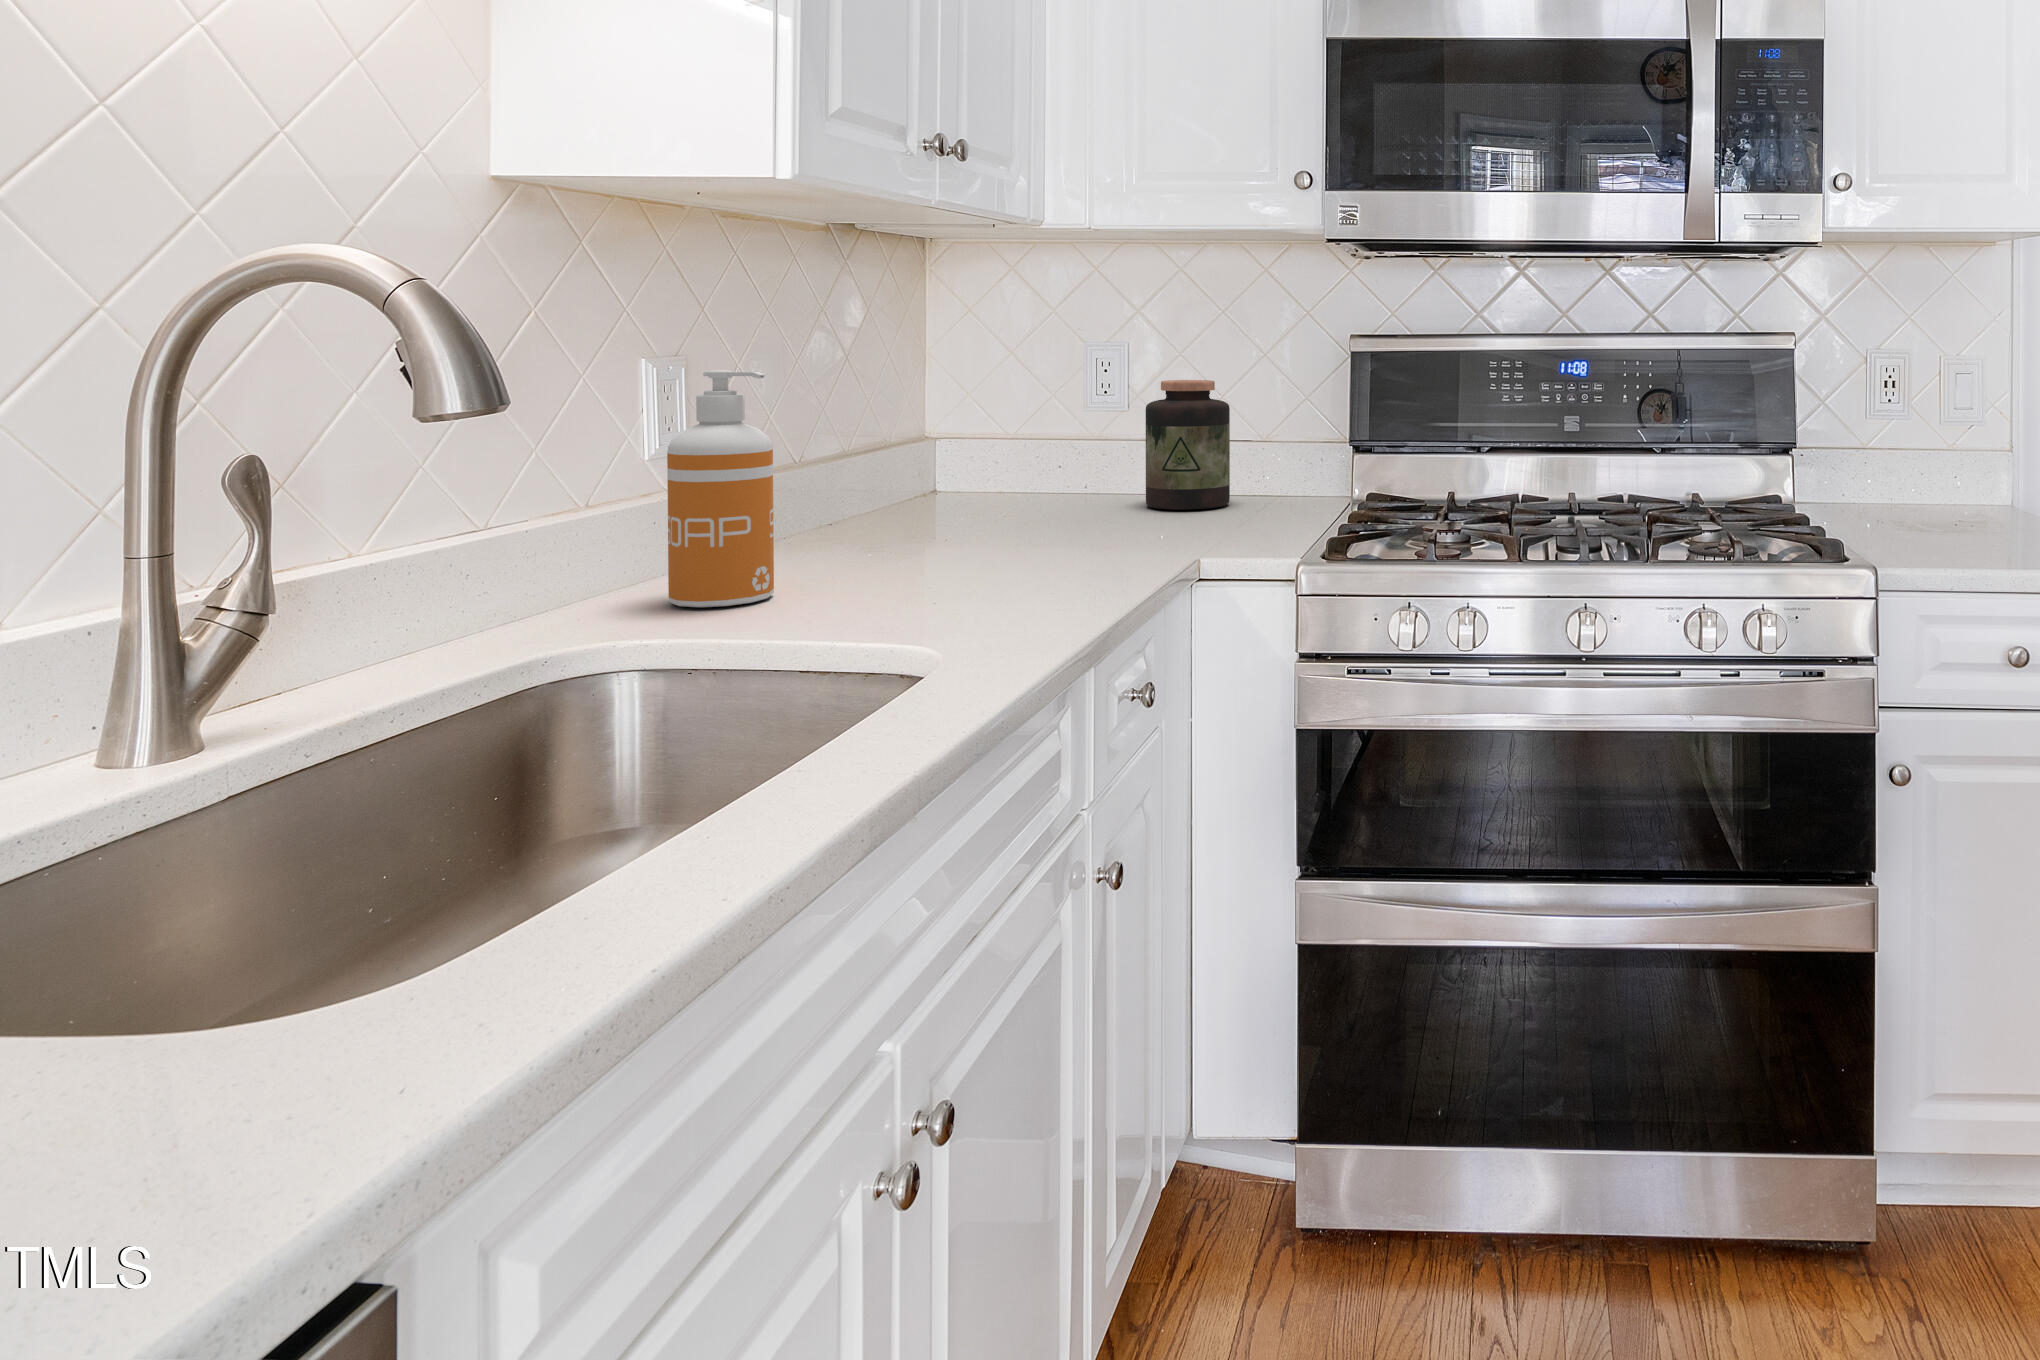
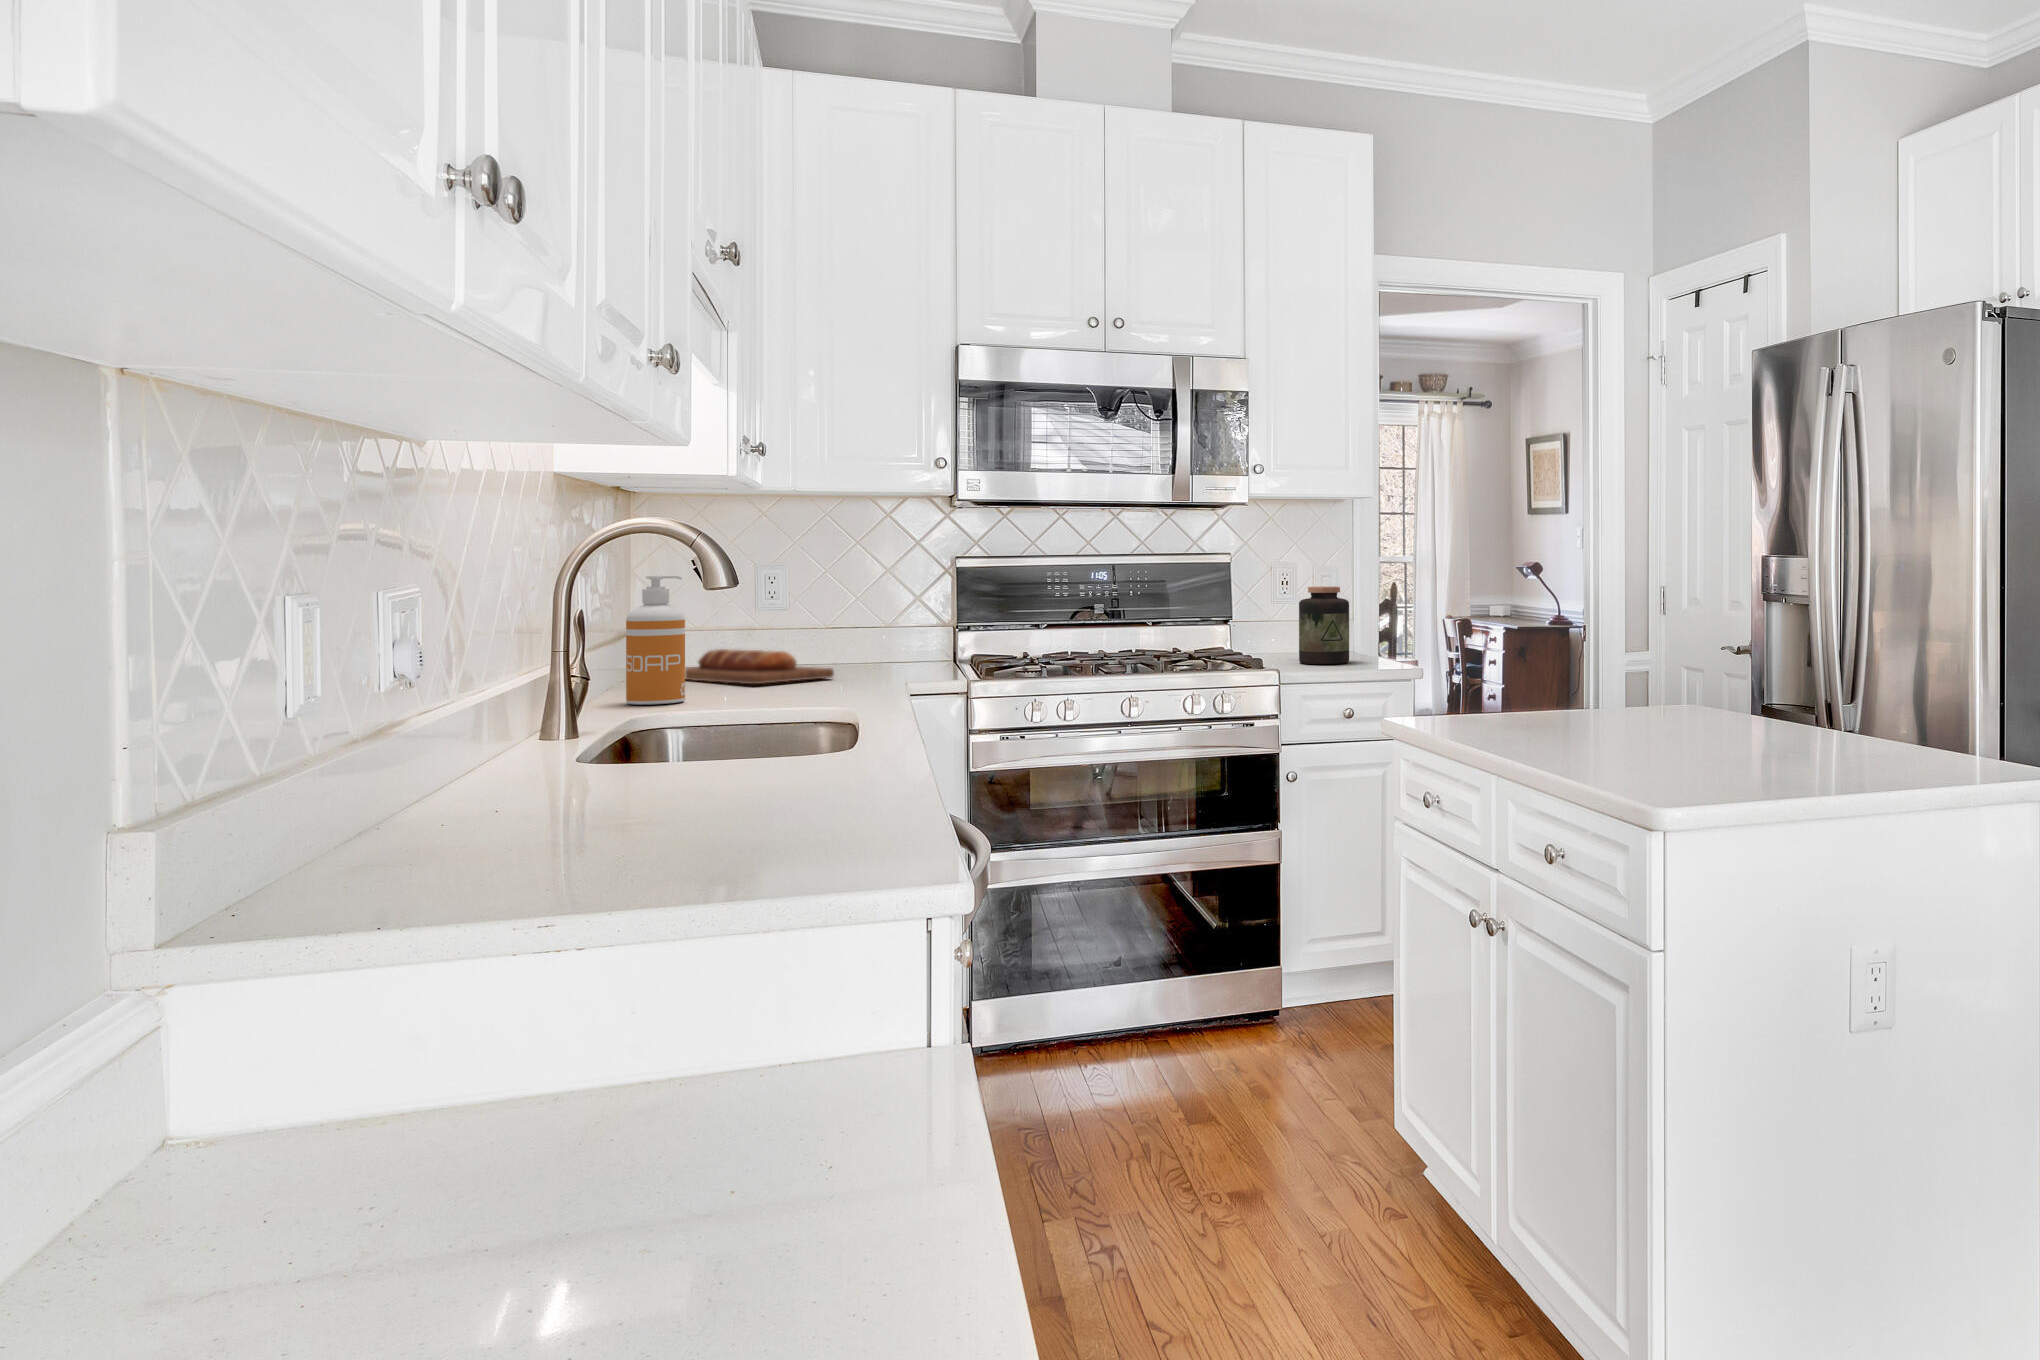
jar: present [1146,380,1230,510] -> present [1299,586,1349,664]
bread loaf: none [886,483,1106,554] -> present [685,649,834,684]

